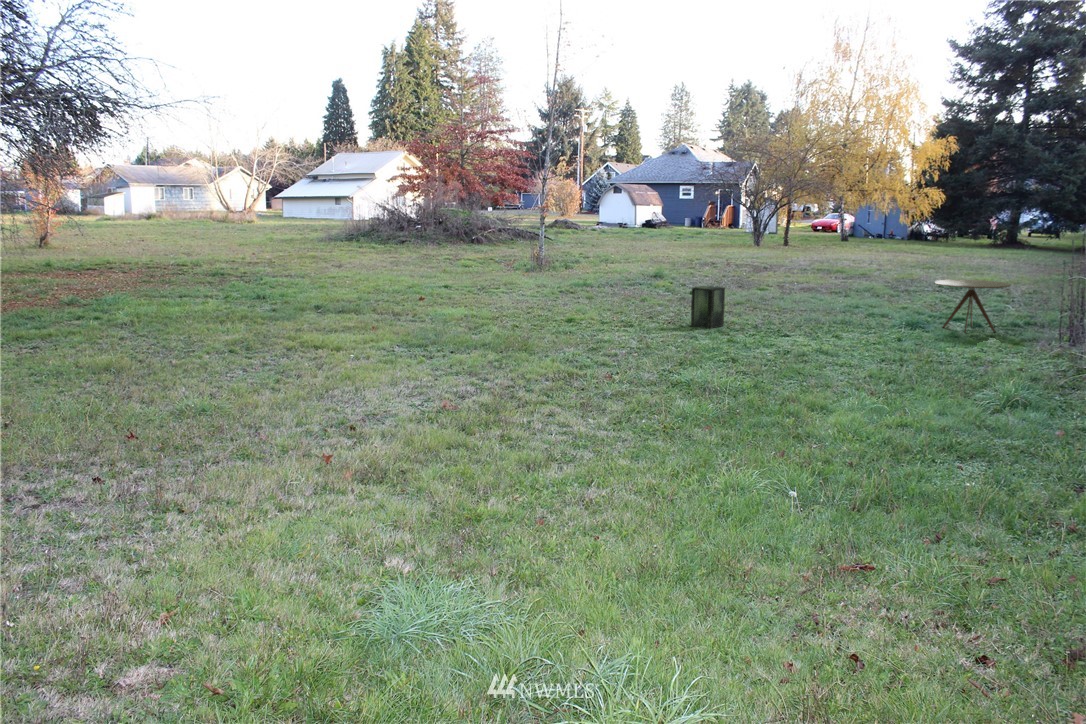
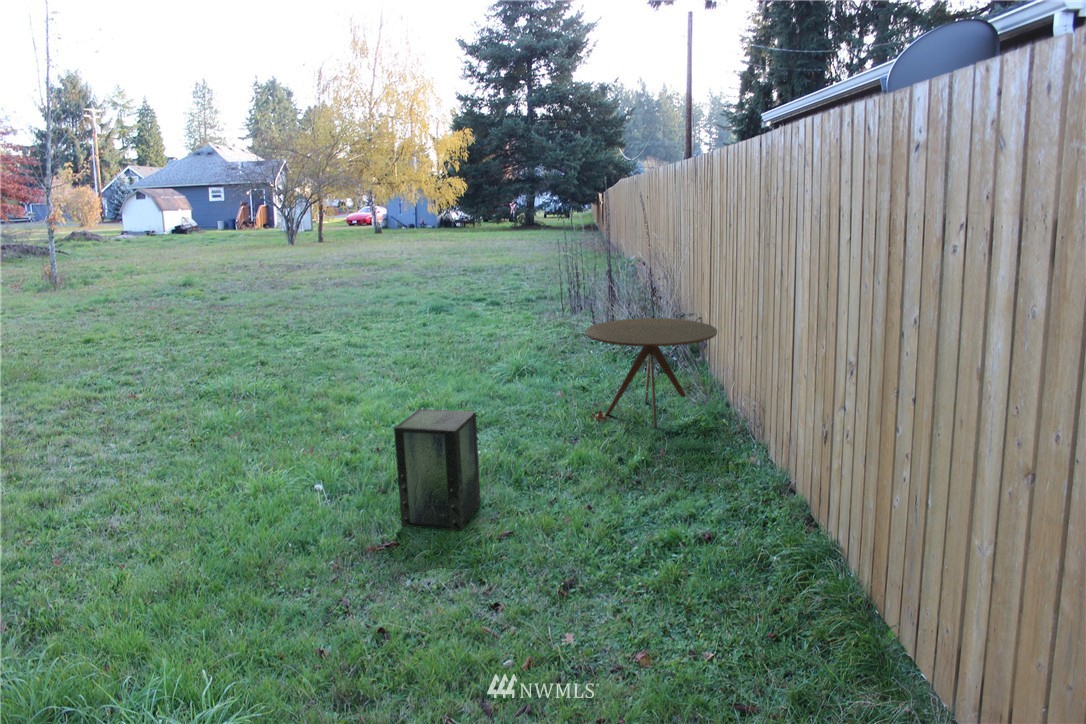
storage box: present [691,286,725,328] -> present [394,409,481,531]

